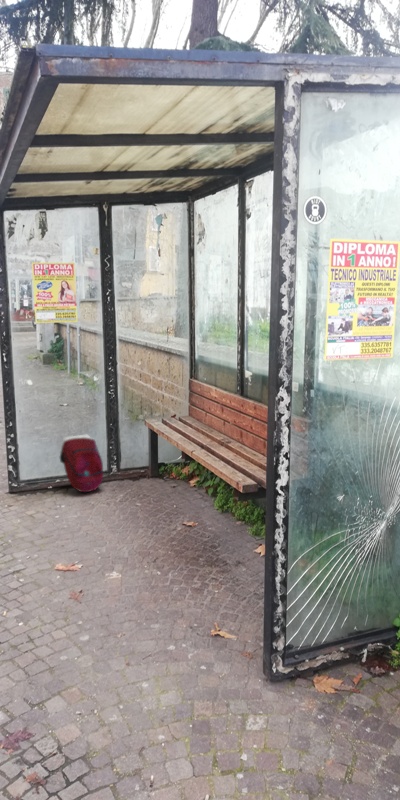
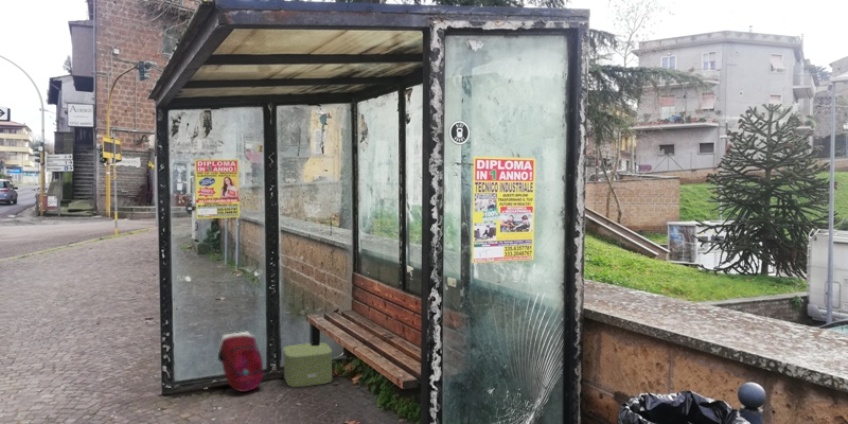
storage box: none [122,446,171,489] -> present [283,343,332,387]

